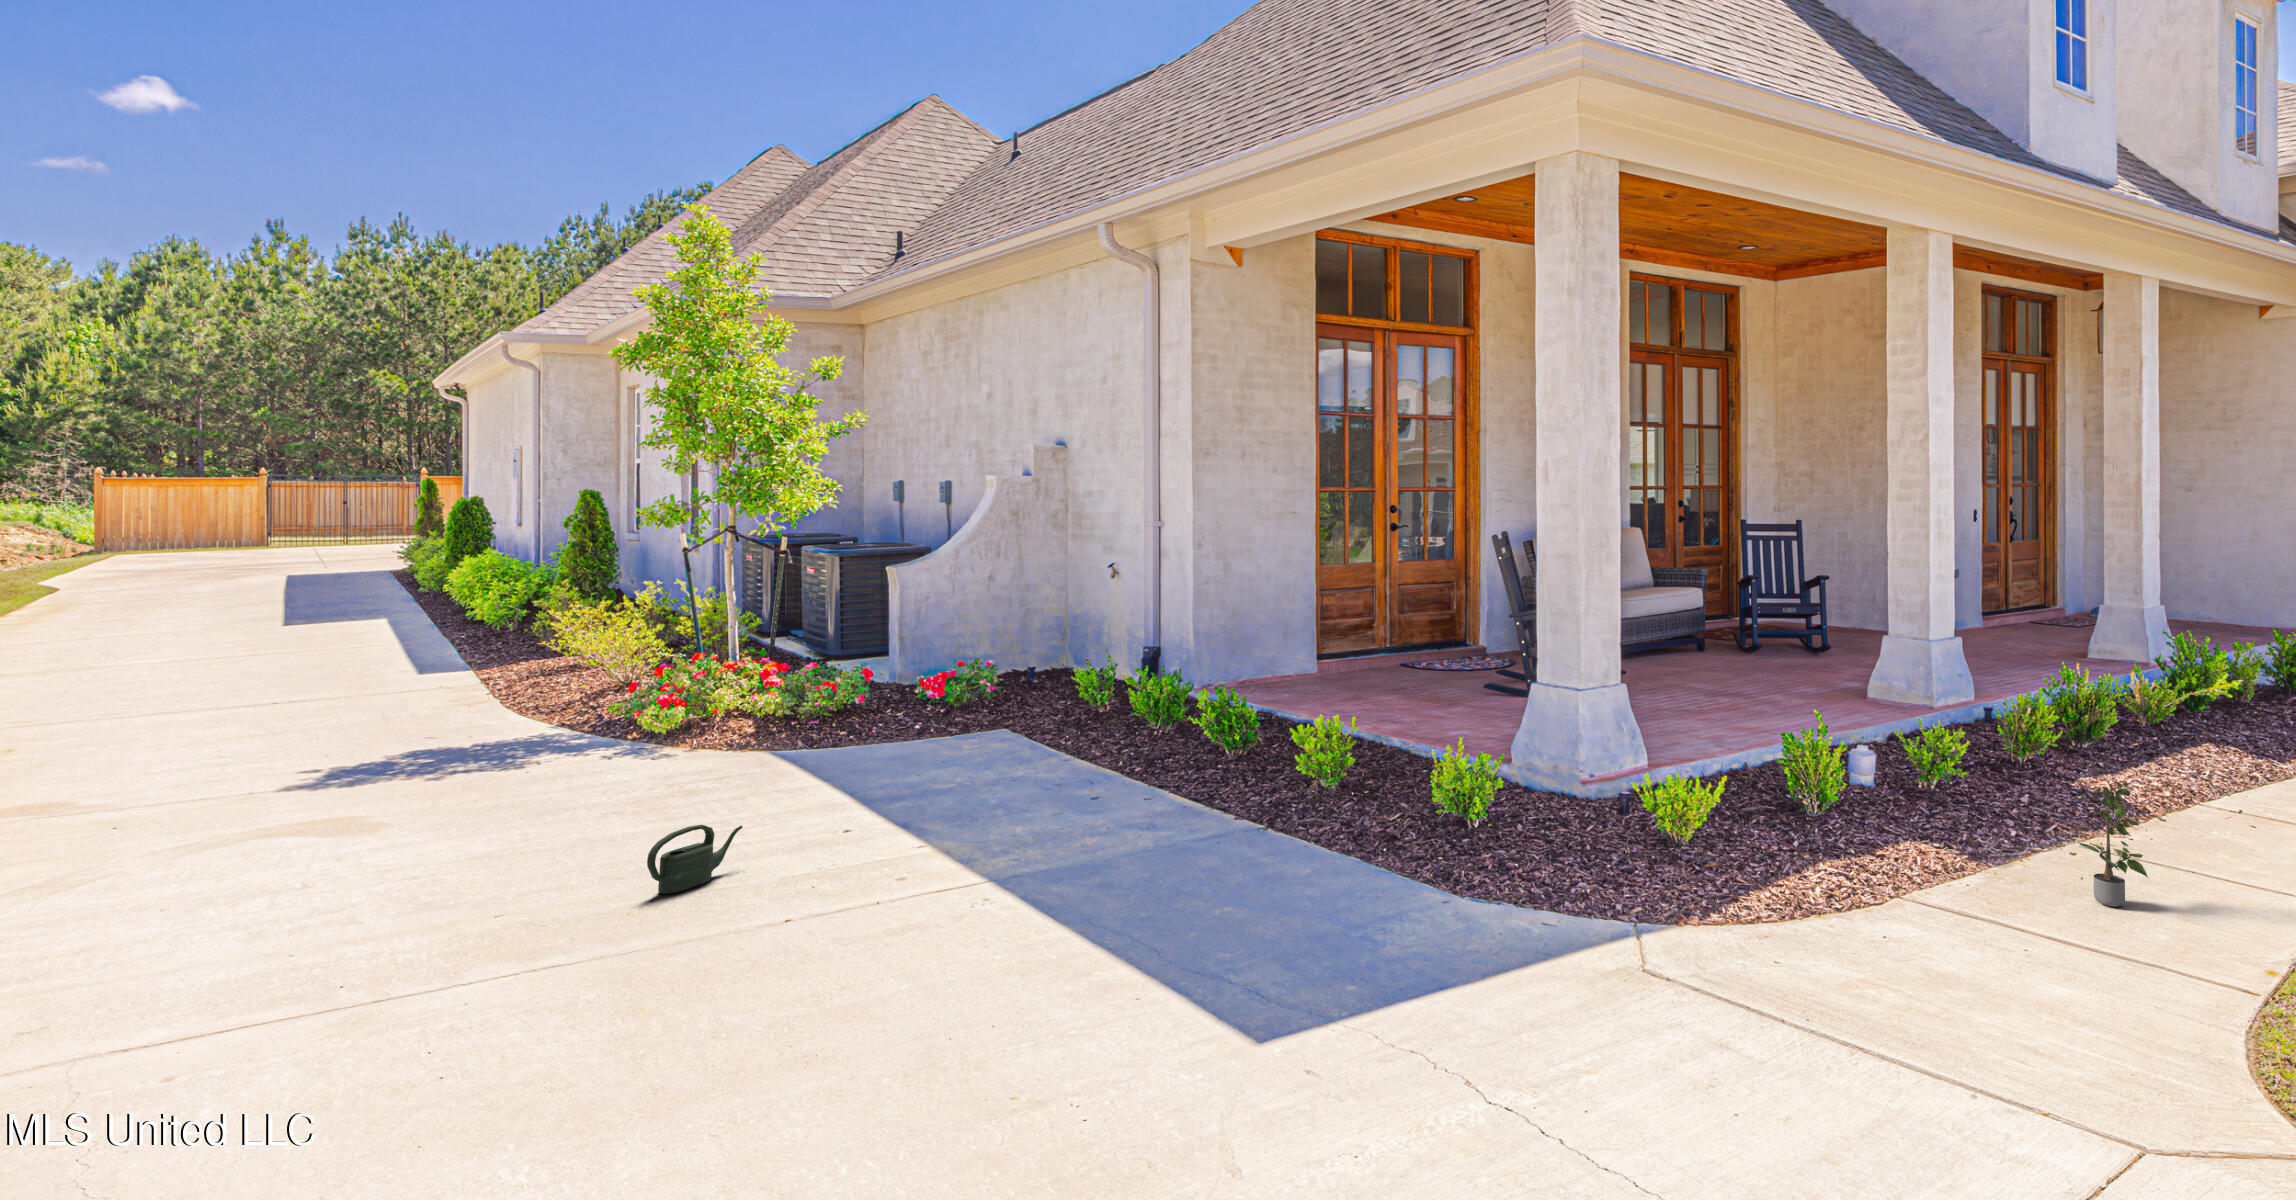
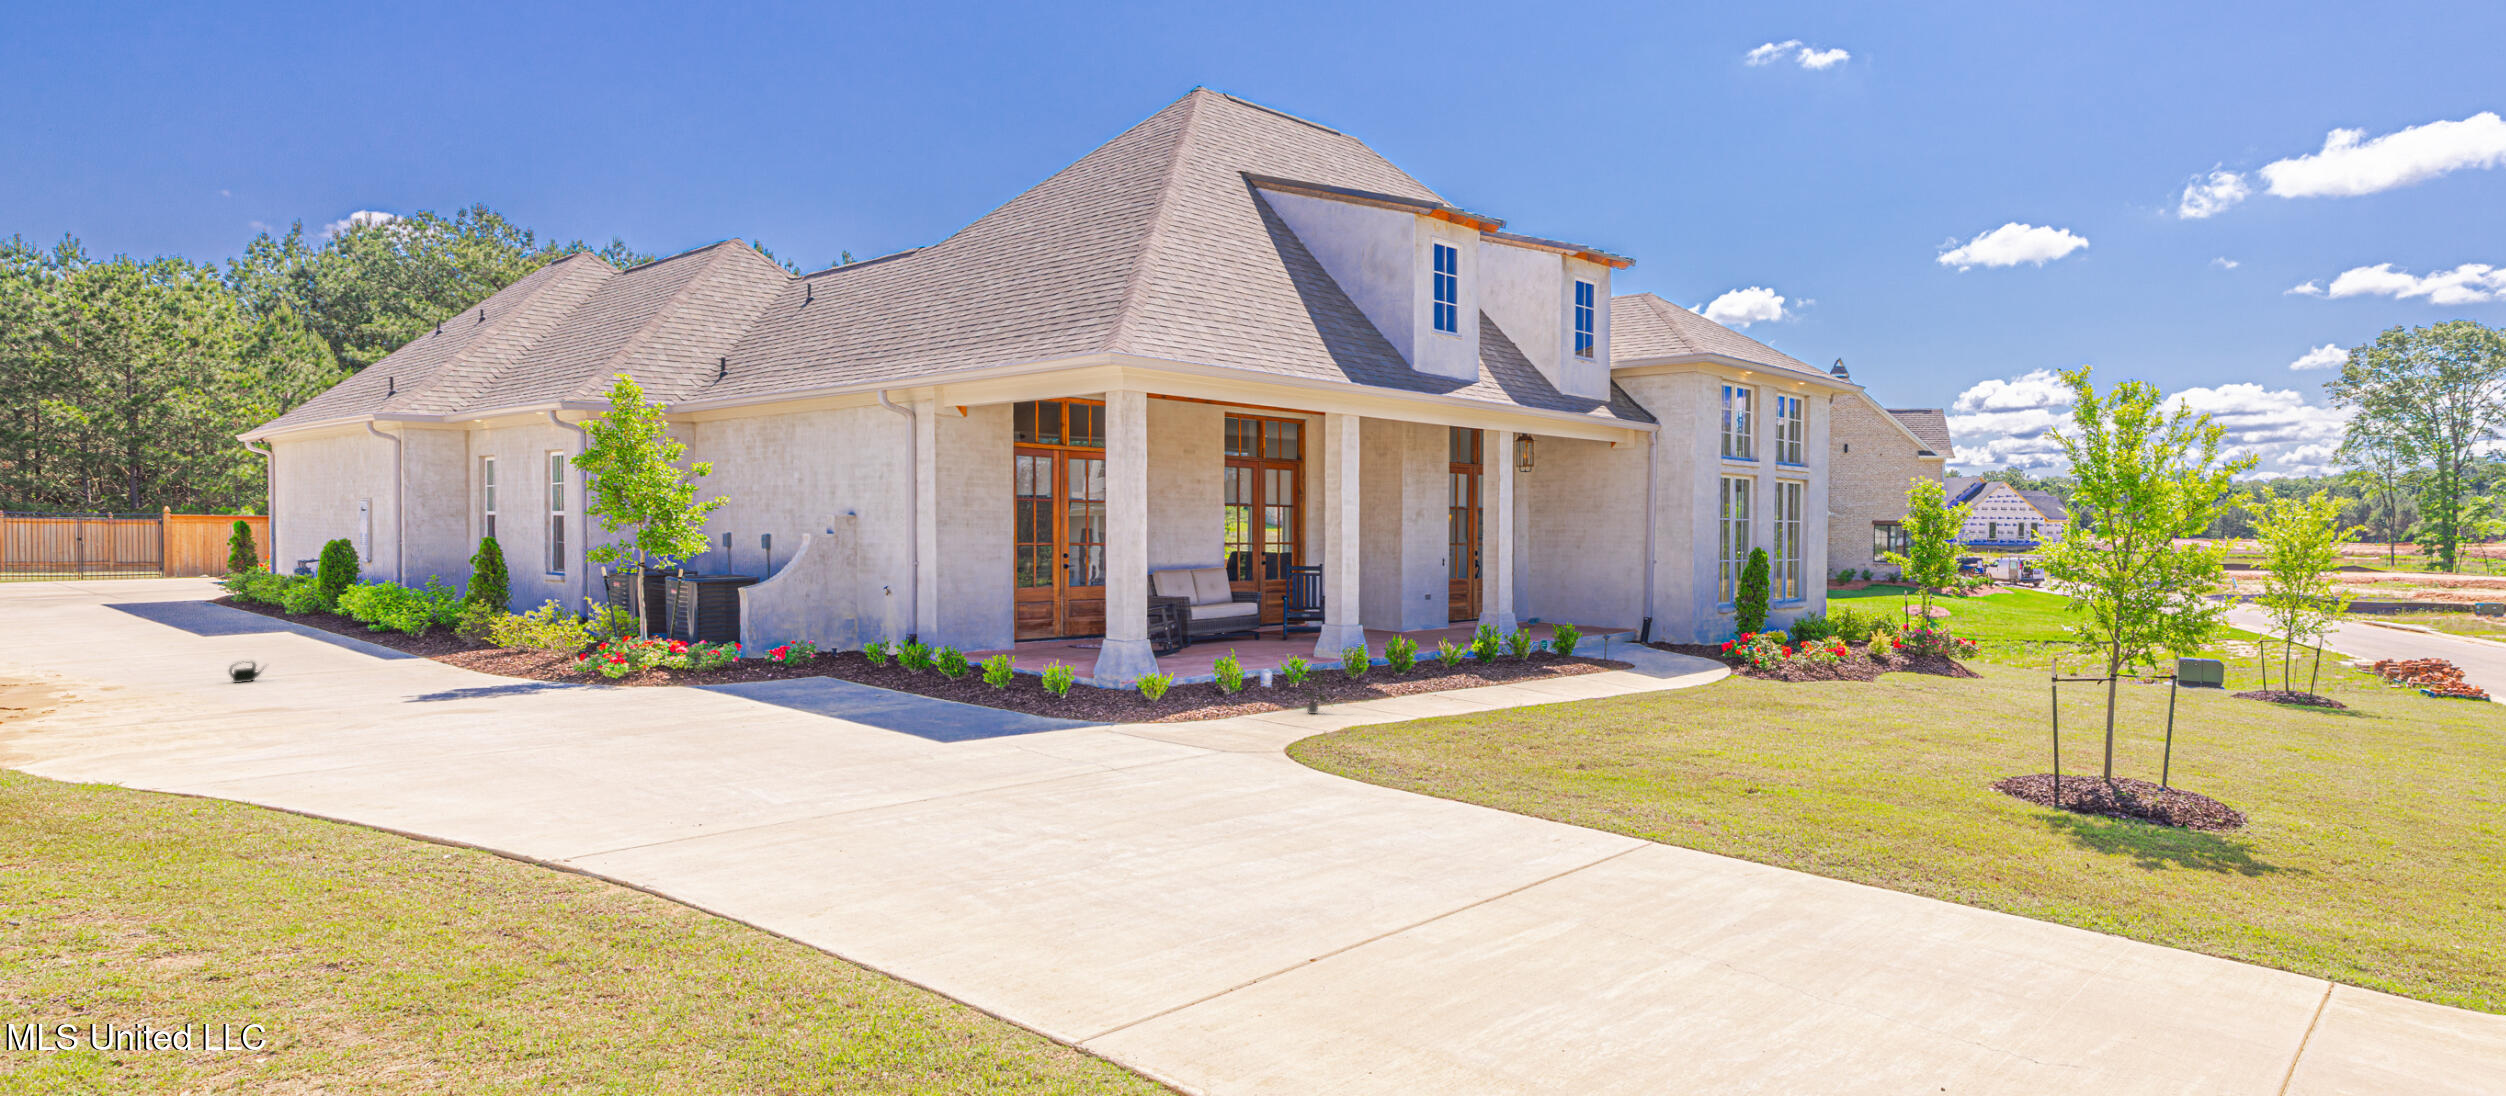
watering can: present [647,825,742,894] -> present [229,662,261,683]

